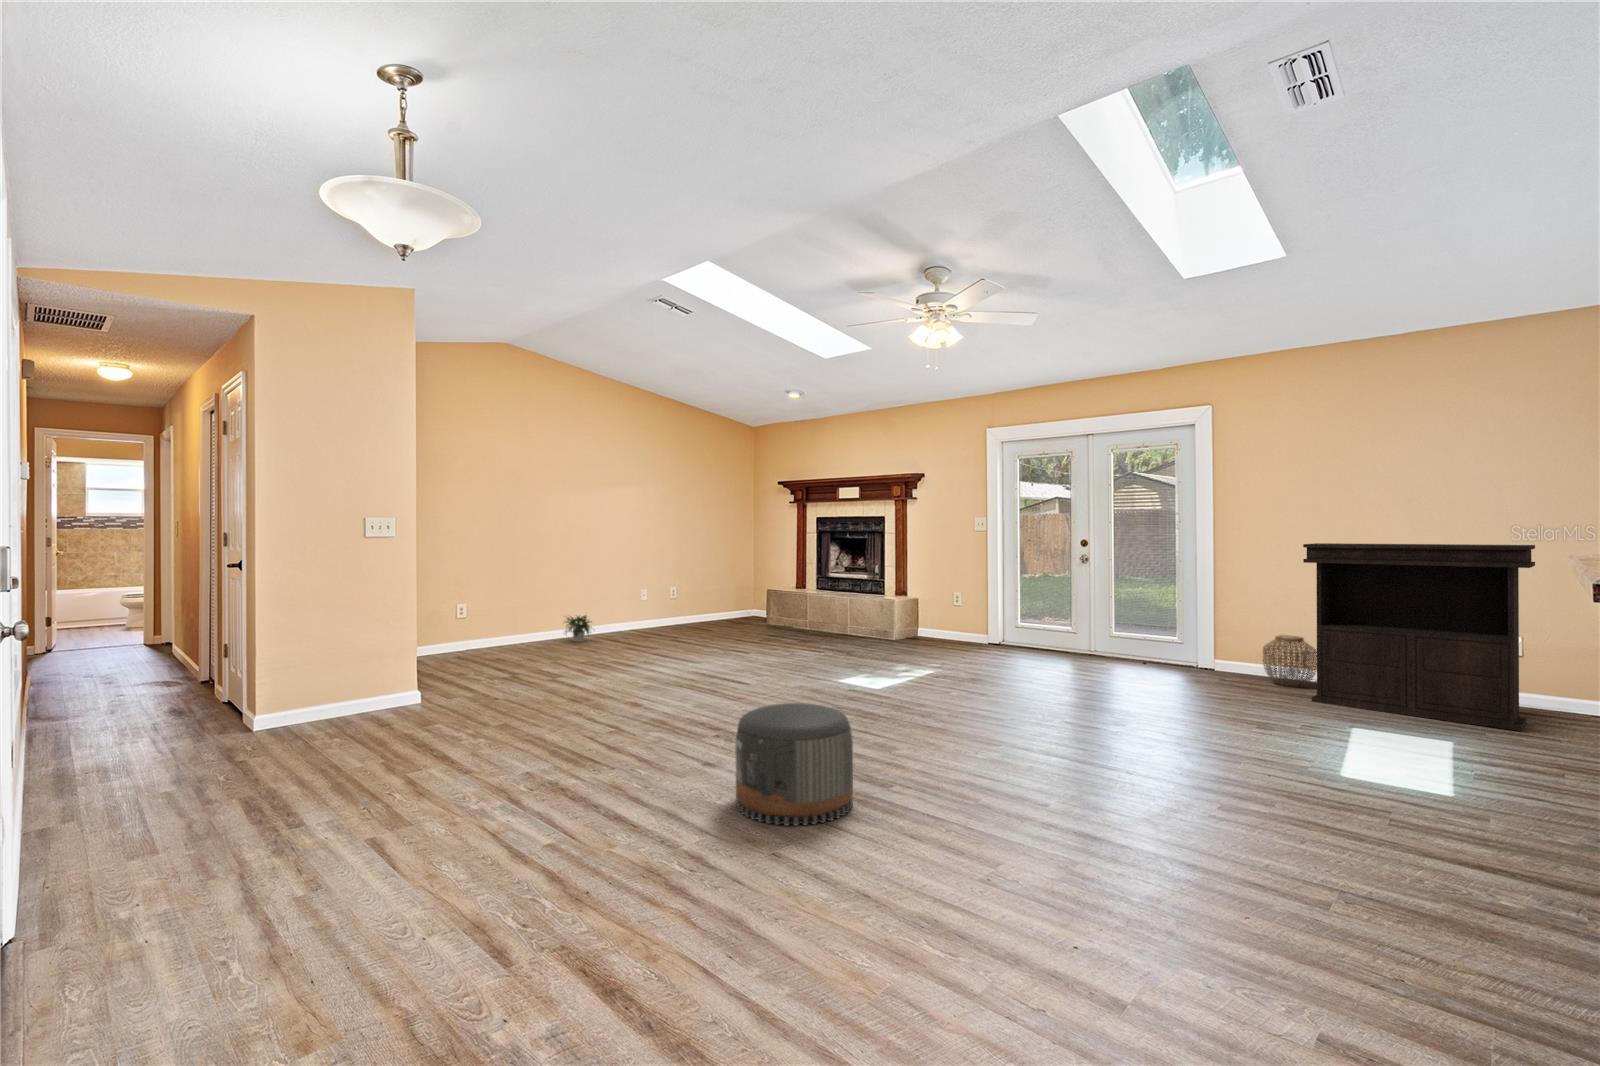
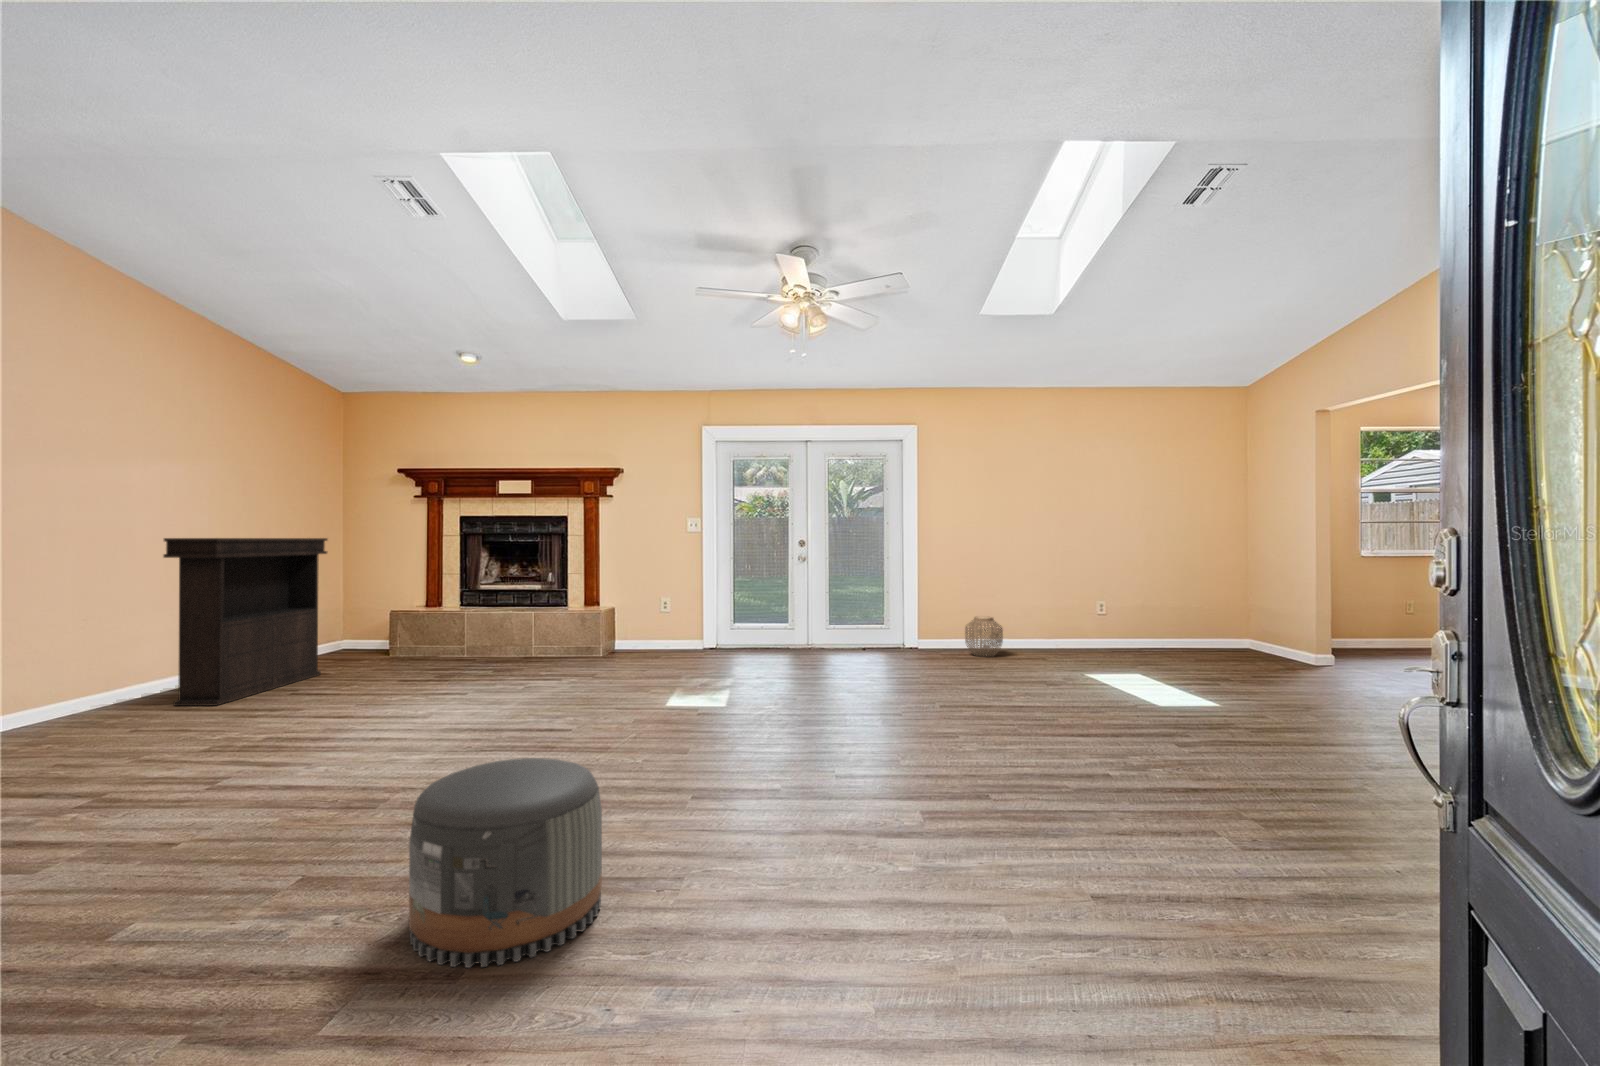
console table: present [1303,543,1535,731] -> present [164,538,327,706]
potted plant: present [566,615,592,642] -> none [37,668,139,722]
pouf: present [735,703,853,826] -> present [409,758,602,968]

